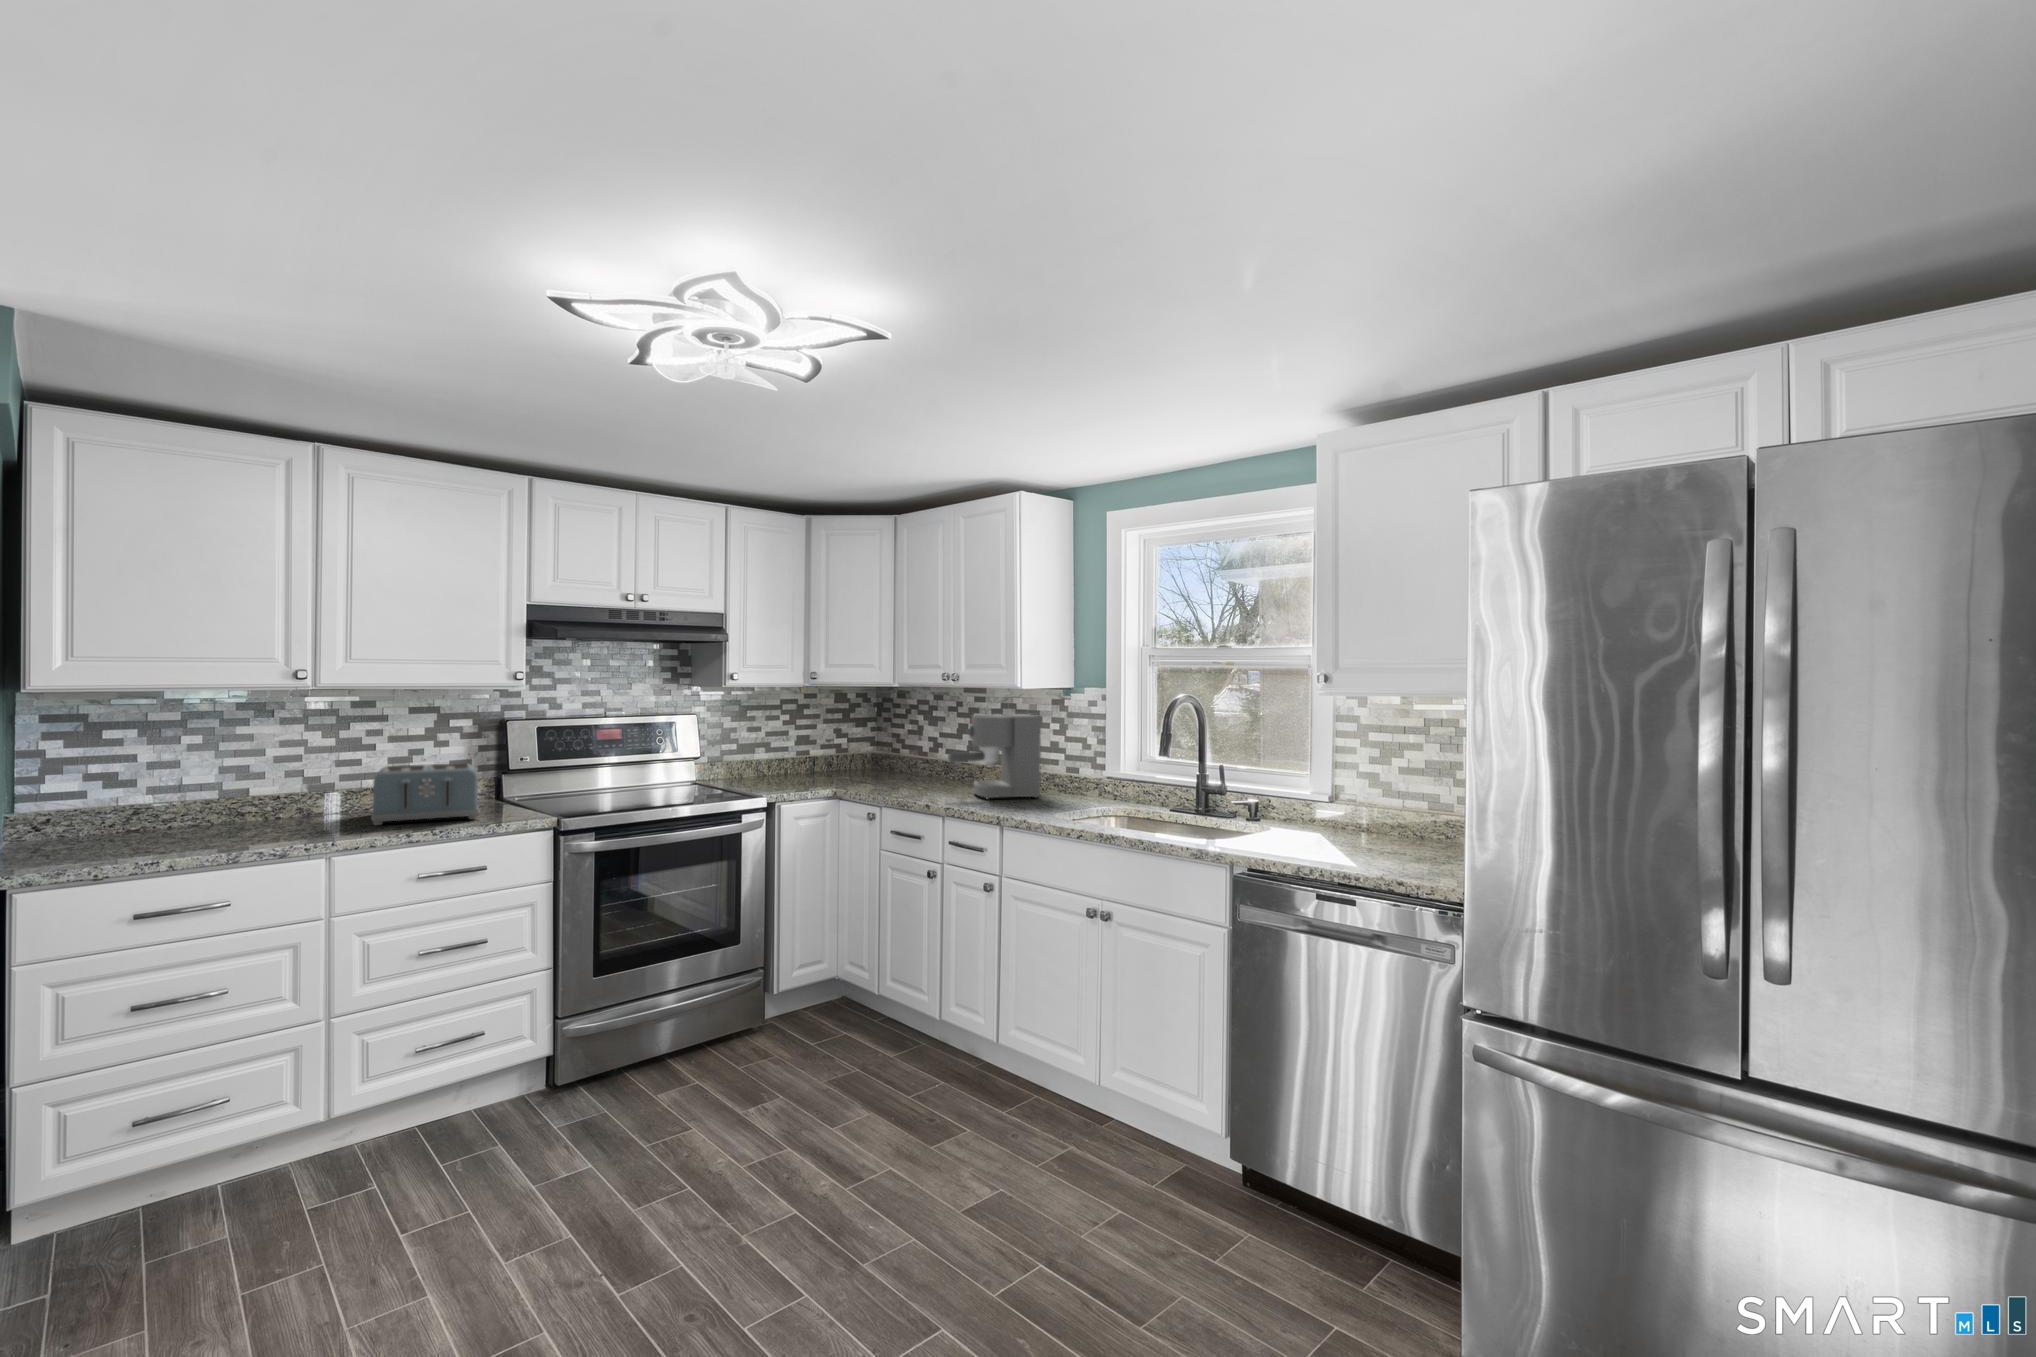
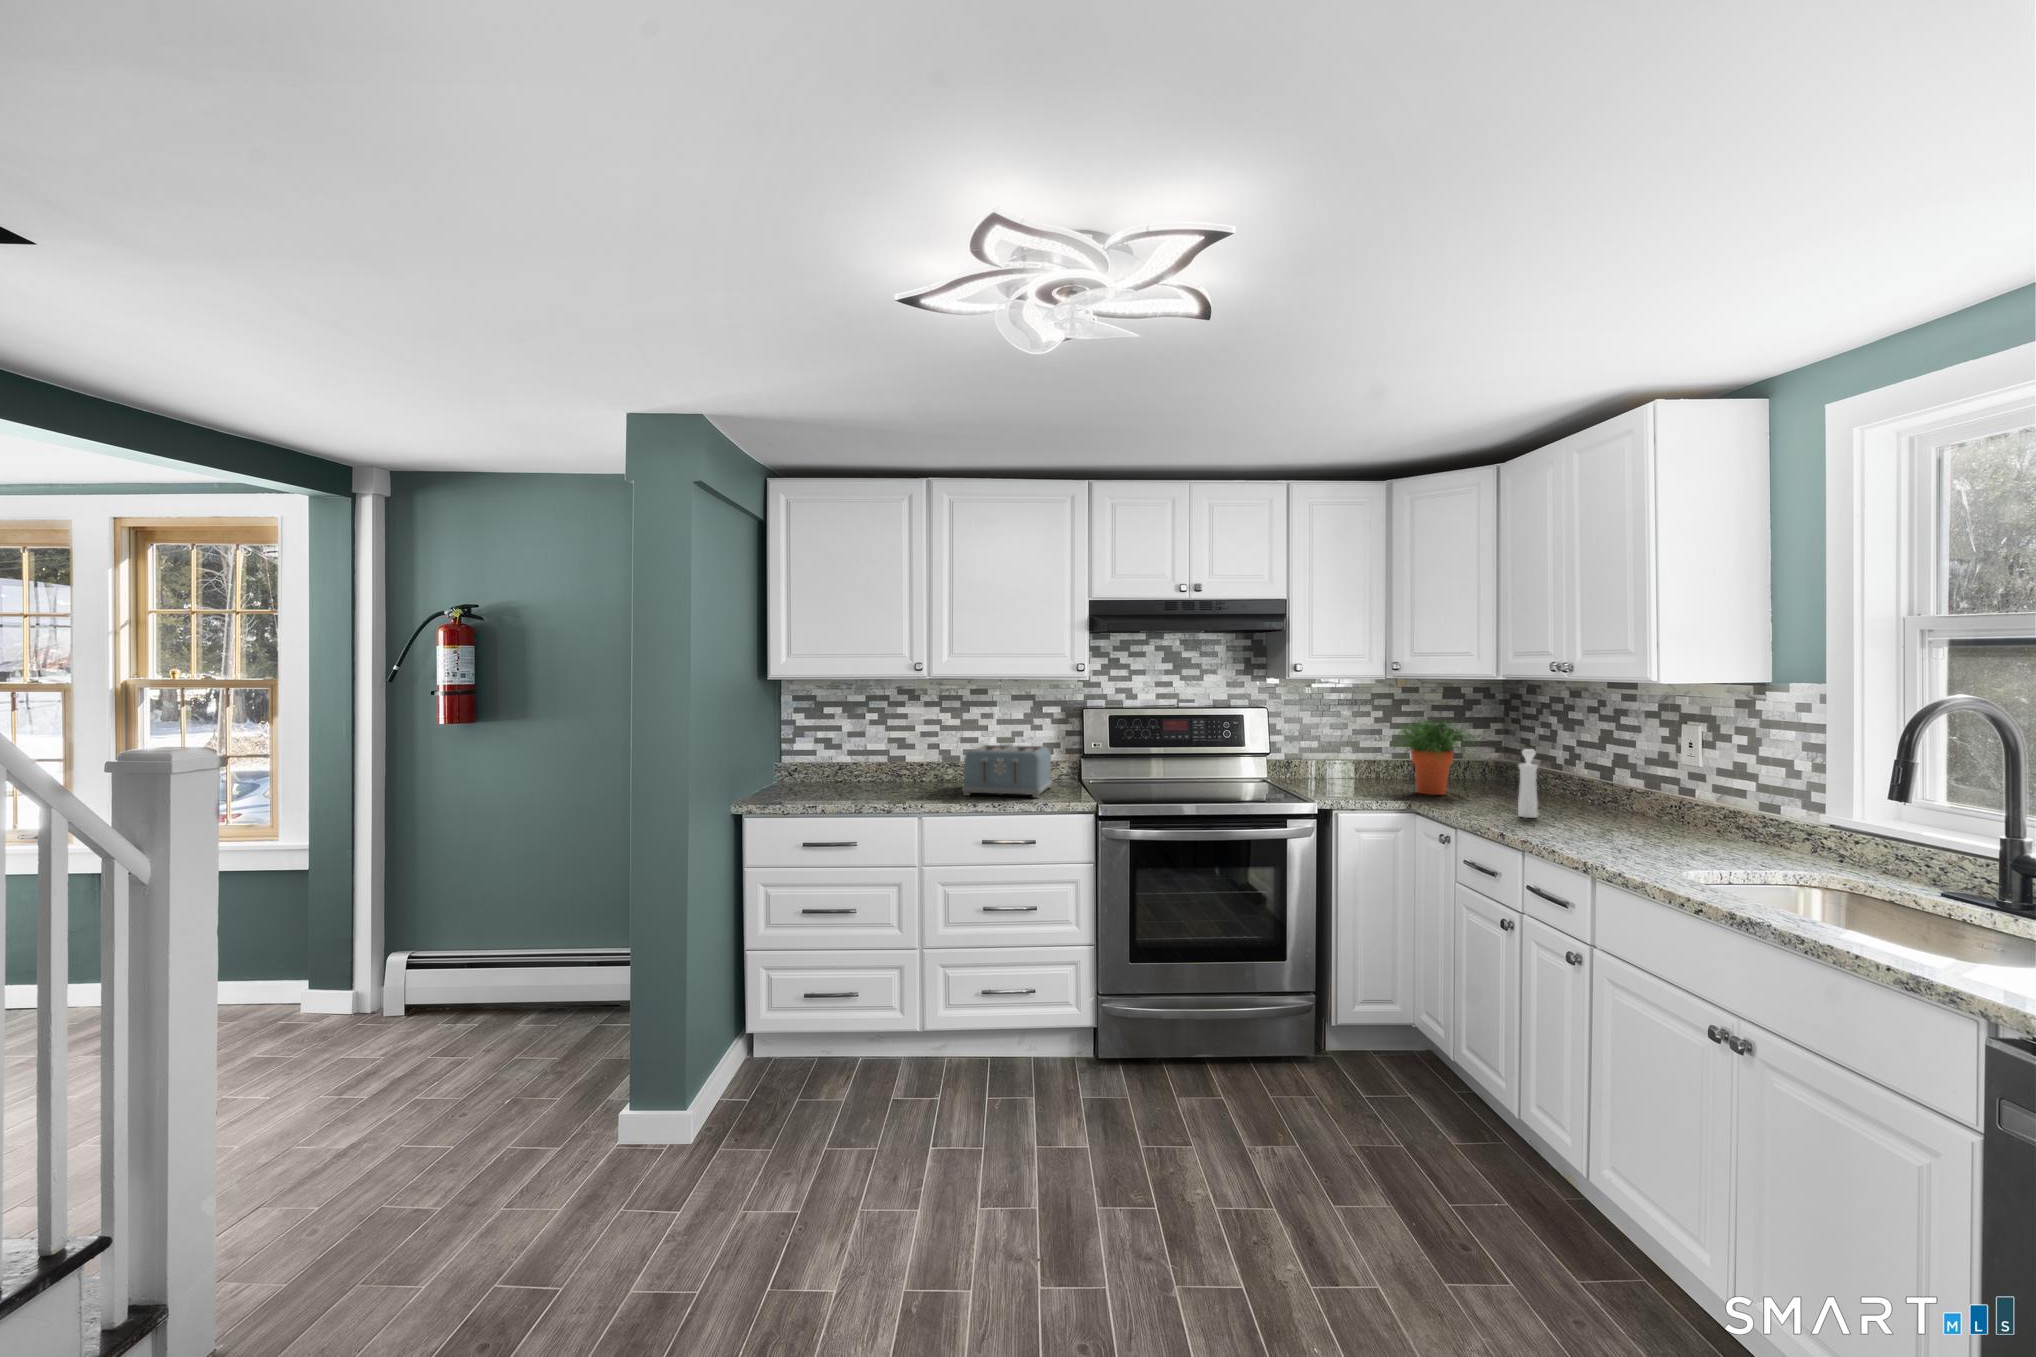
coffee maker: present [948,714,1041,799] -> none [1549,720,1698,842]
potted plant: none [804,719,879,784] -> present [1393,719,1474,795]
pepper mill: none [918,740,934,793] -> present [1518,749,1538,818]

